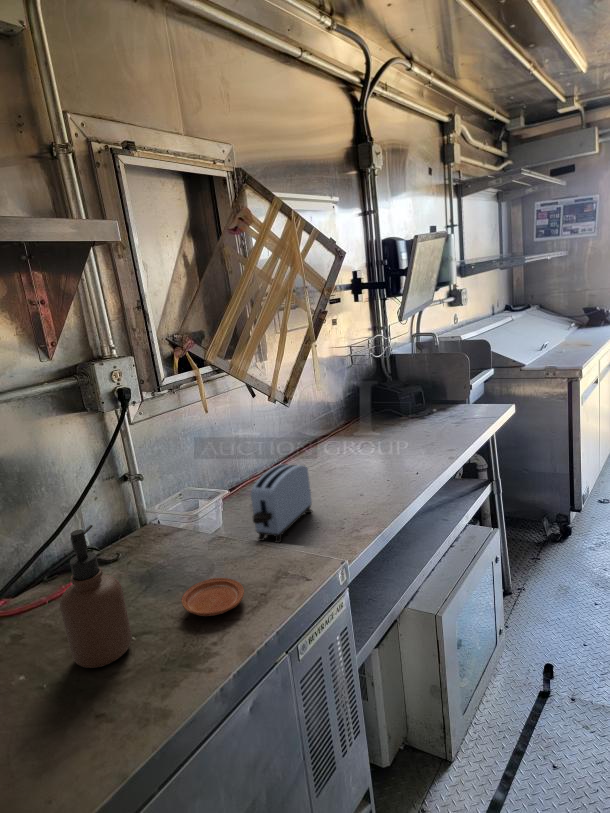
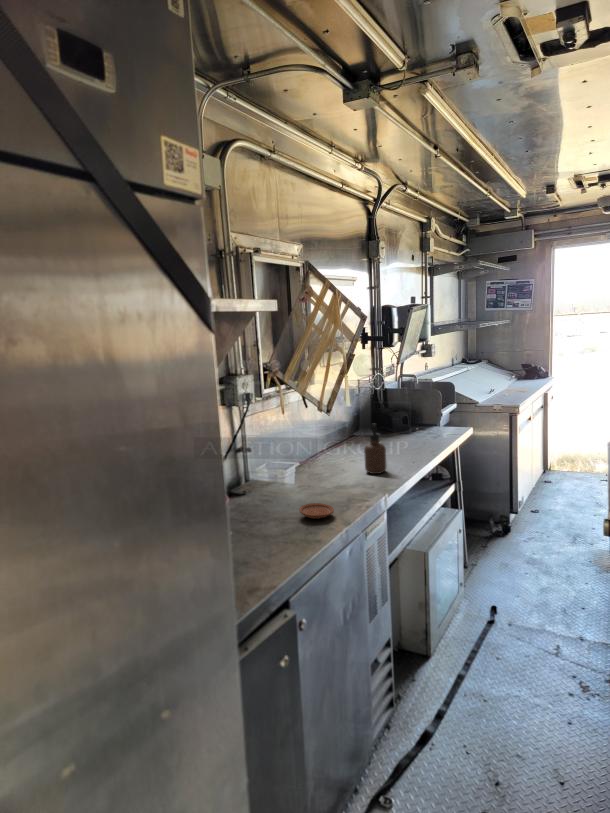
toaster: present [251,464,312,543] -> none [319,450,350,496]
soap dispenser: present [60,525,132,668] -> present [364,424,386,474]

